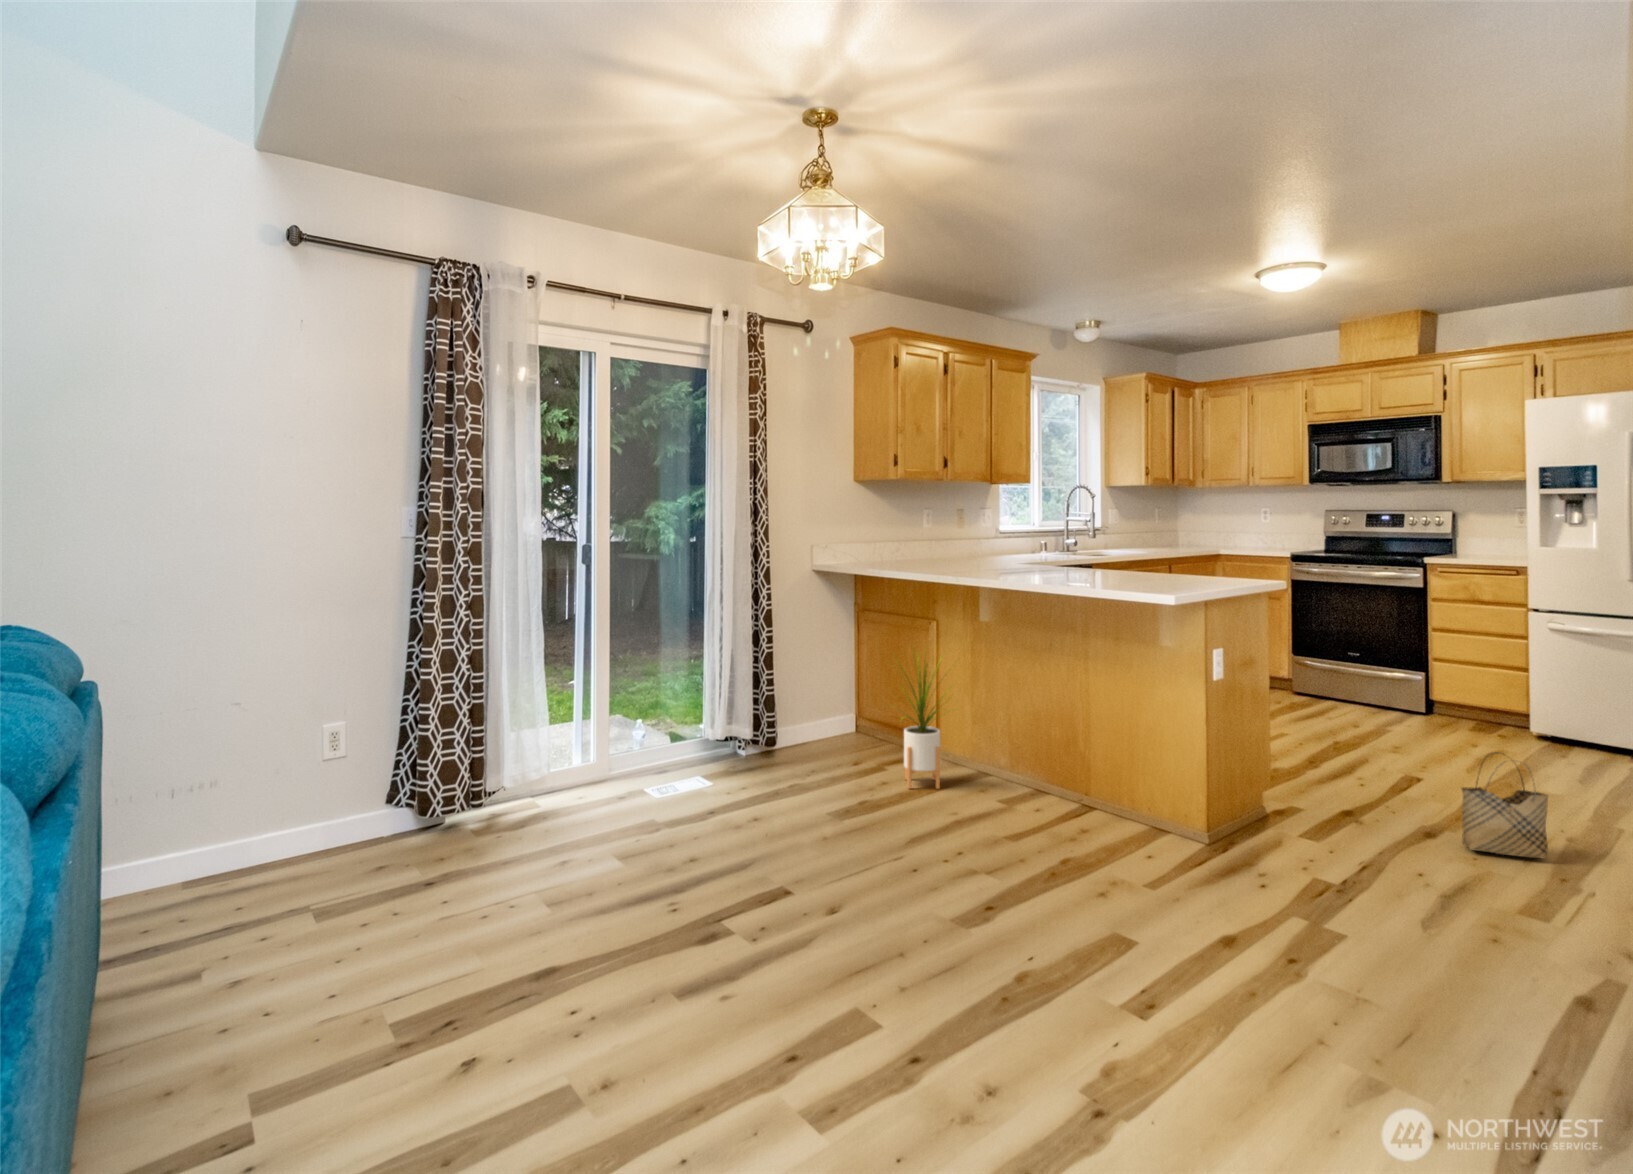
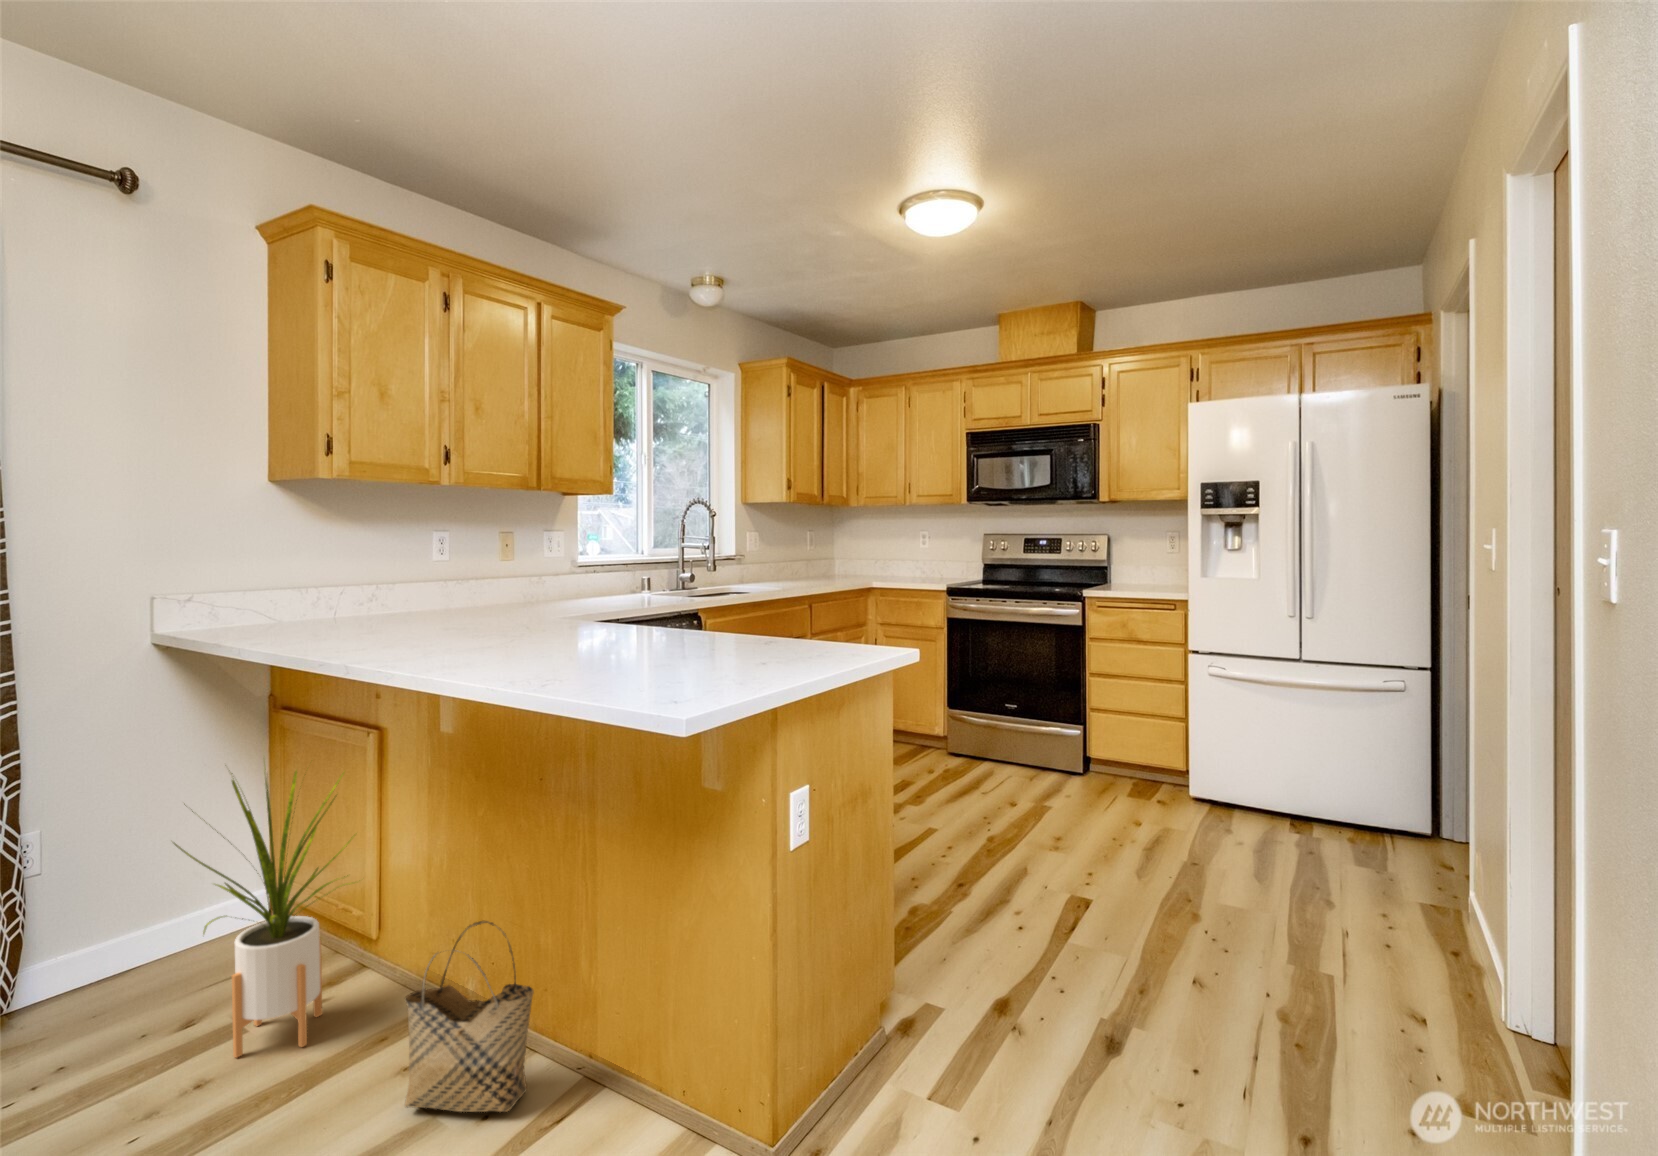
woven basket: present [1462,752,1548,858] -> present [405,921,534,1112]

